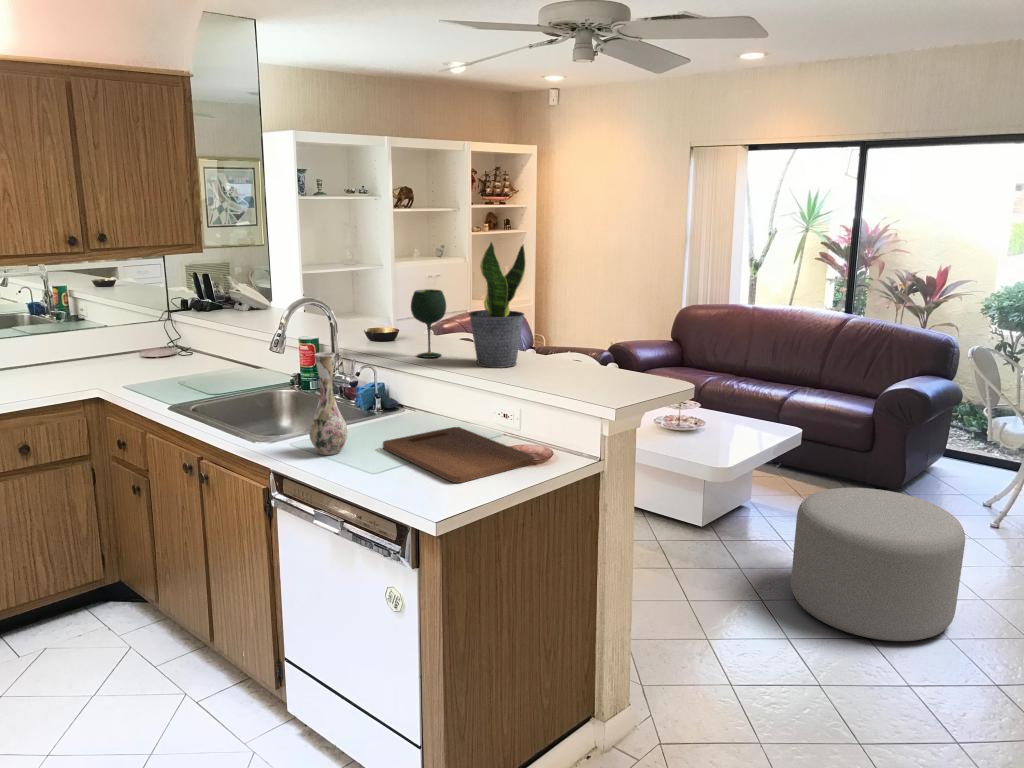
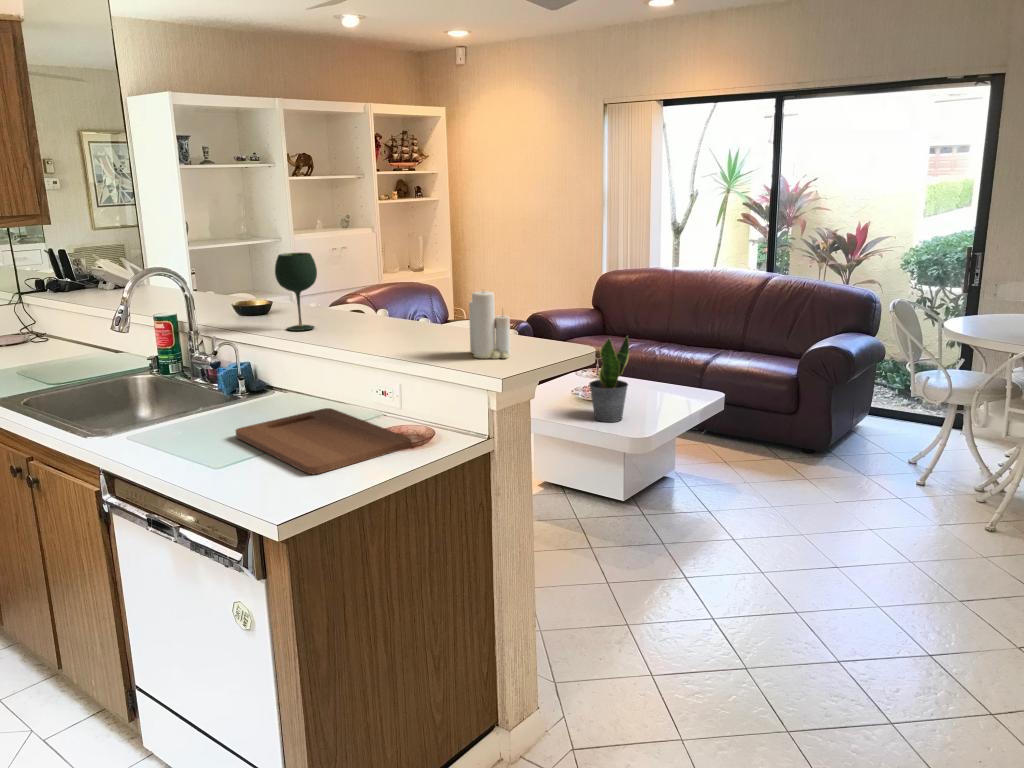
potted plant: present [469,242,526,368] -> present [589,336,629,422]
candle: none [584,326,621,390] -> present [469,291,510,358]
vase: present [309,352,348,455] -> none [142,326,192,448]
ottoman: present [791,488,965,641] -> none [716,454,893,614]

